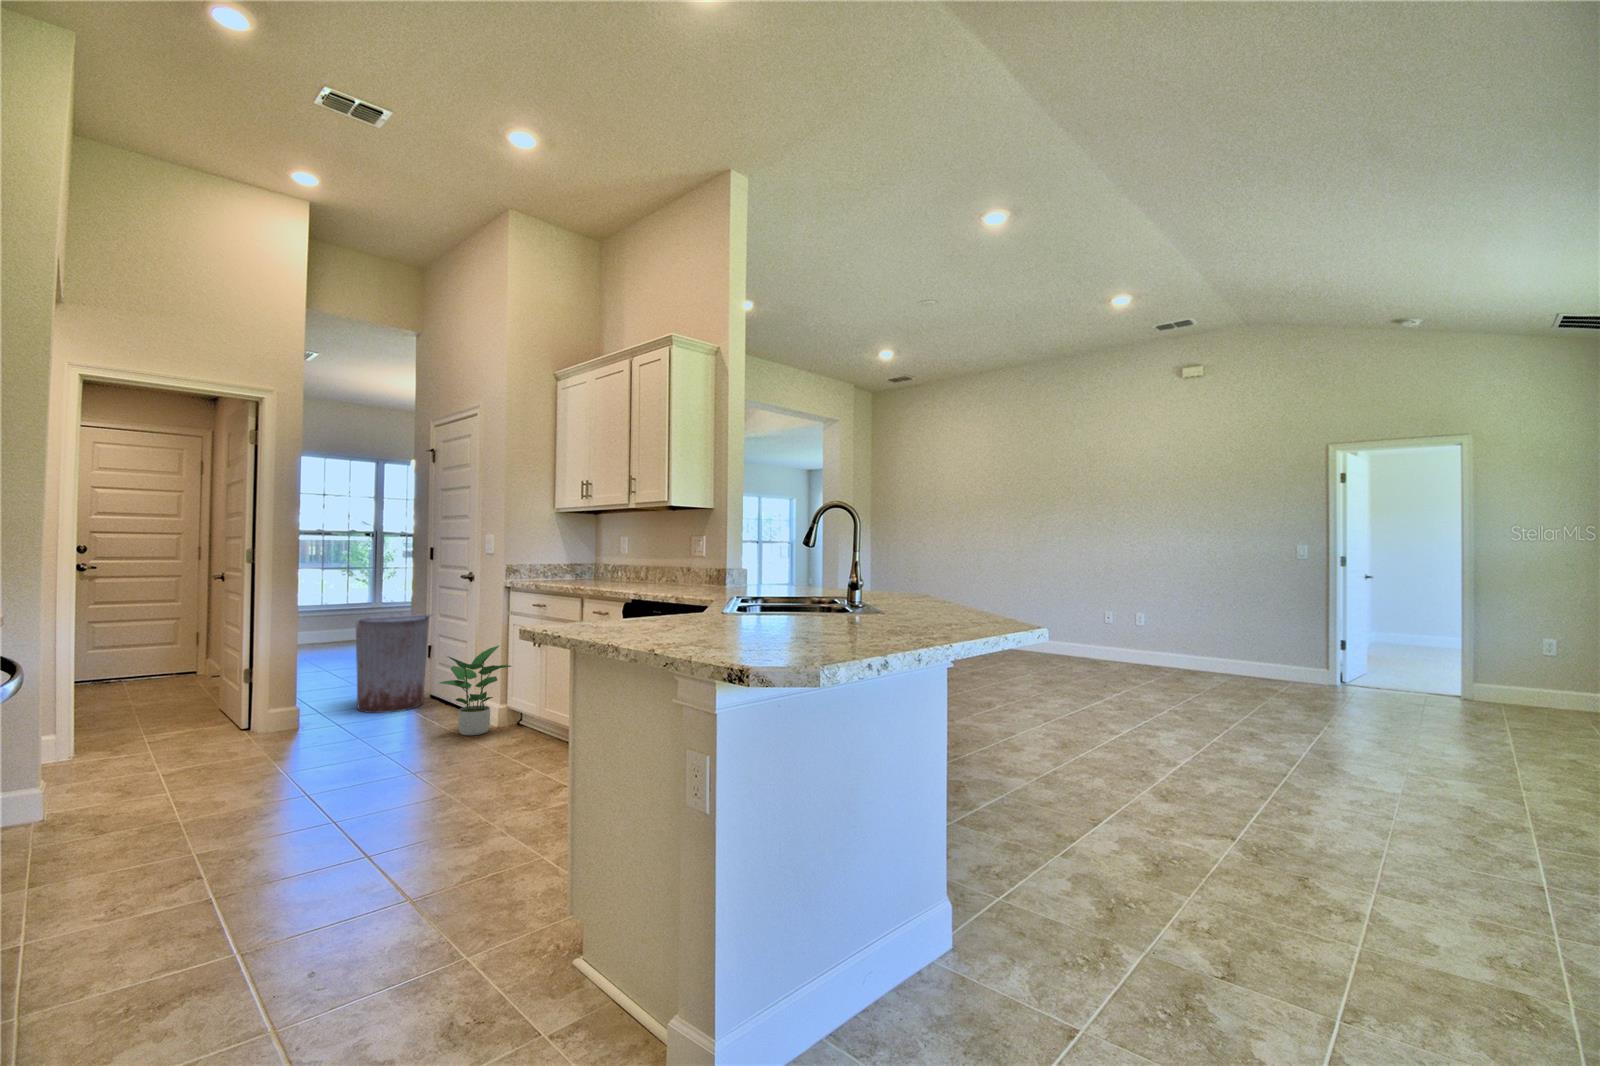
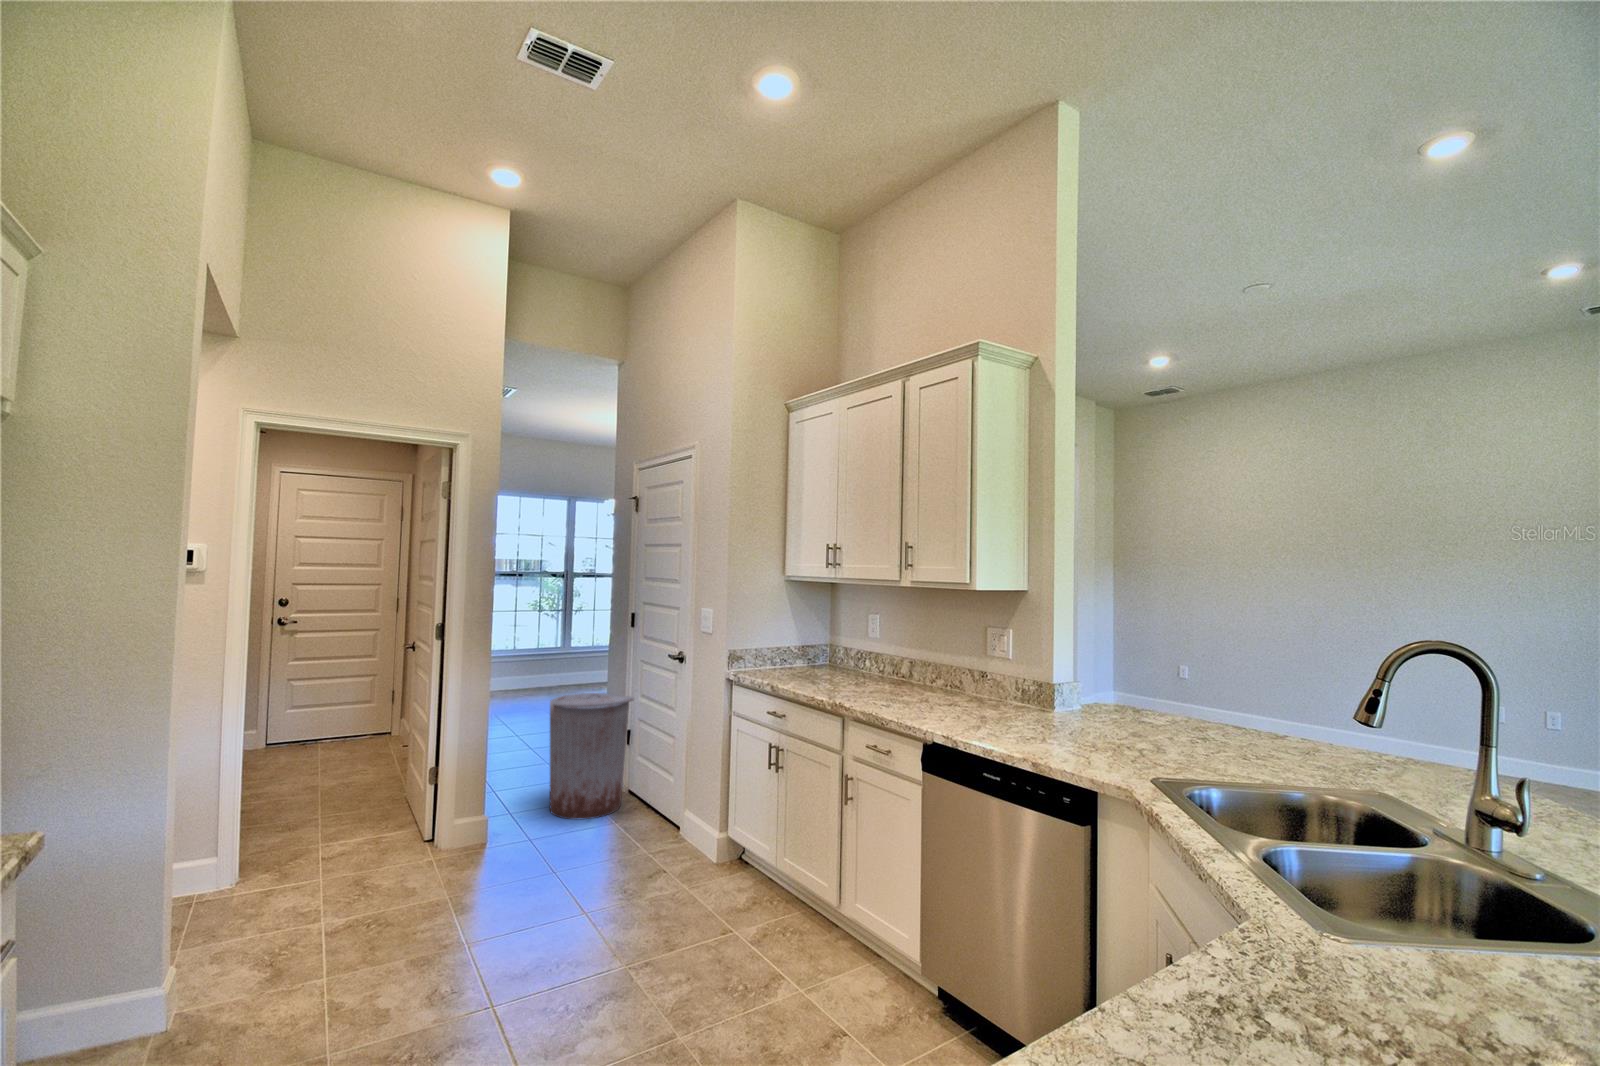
potted plant: present [439,646,512,736] -> none [645,757,737,880]

